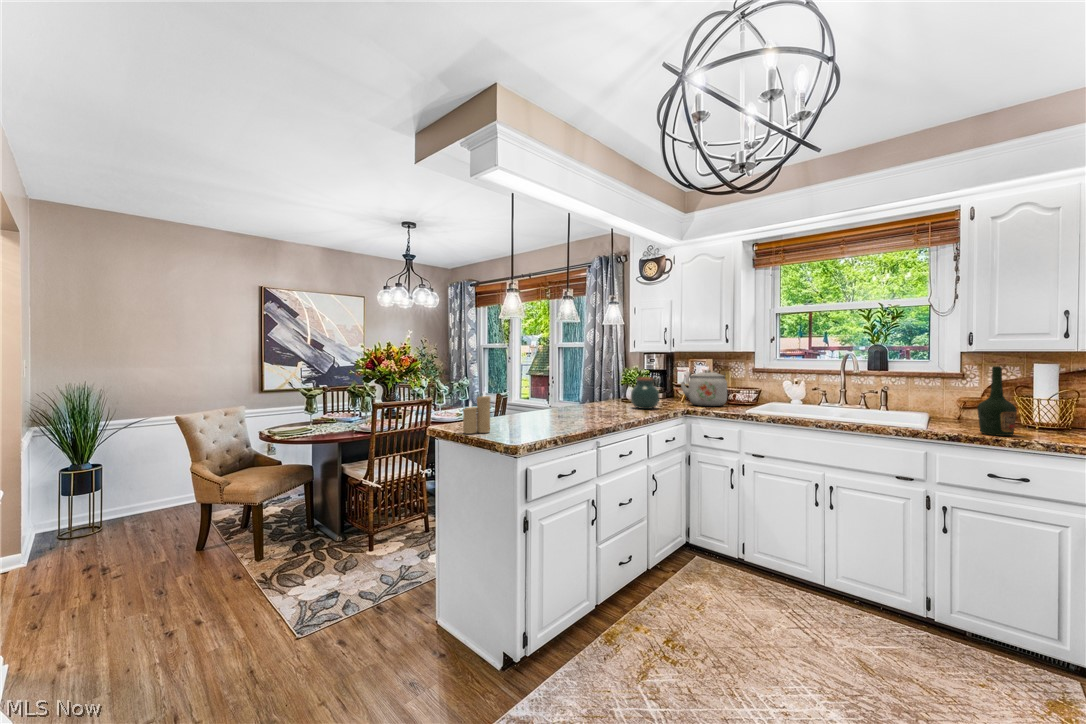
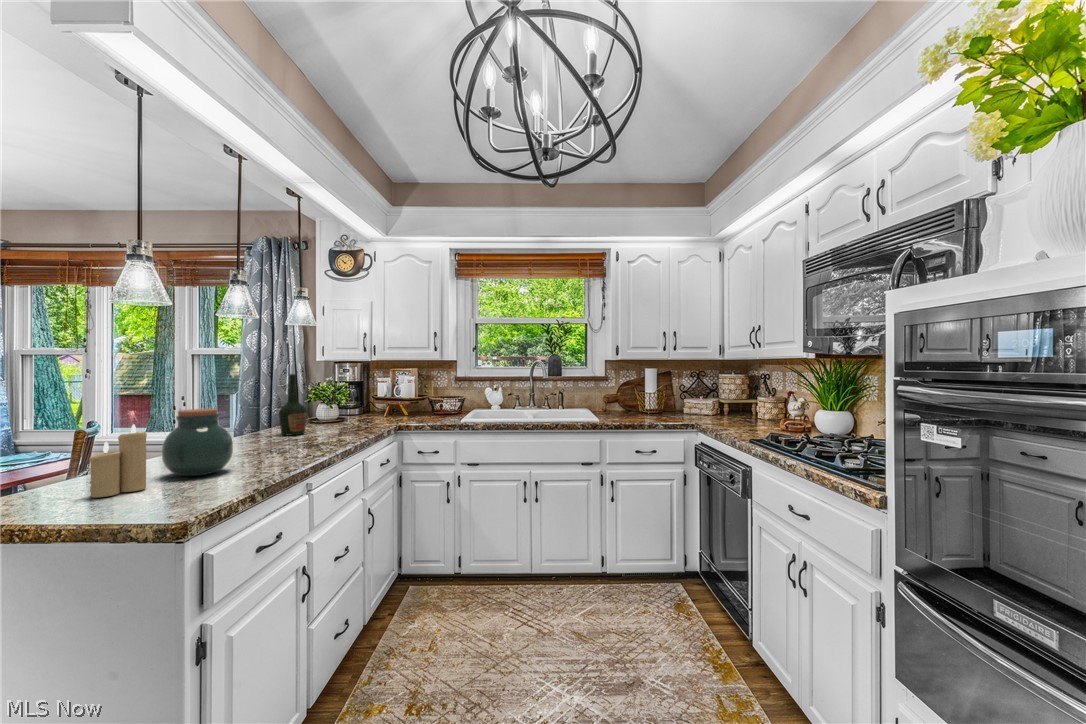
bottle: present [977,366,1017,436] -> present [279,374,307,435]
kettle: present [681,370,727,406] -> none [383,379,434,419]
jar: present [631,377,659,409] -> present [162,409,233,476]

